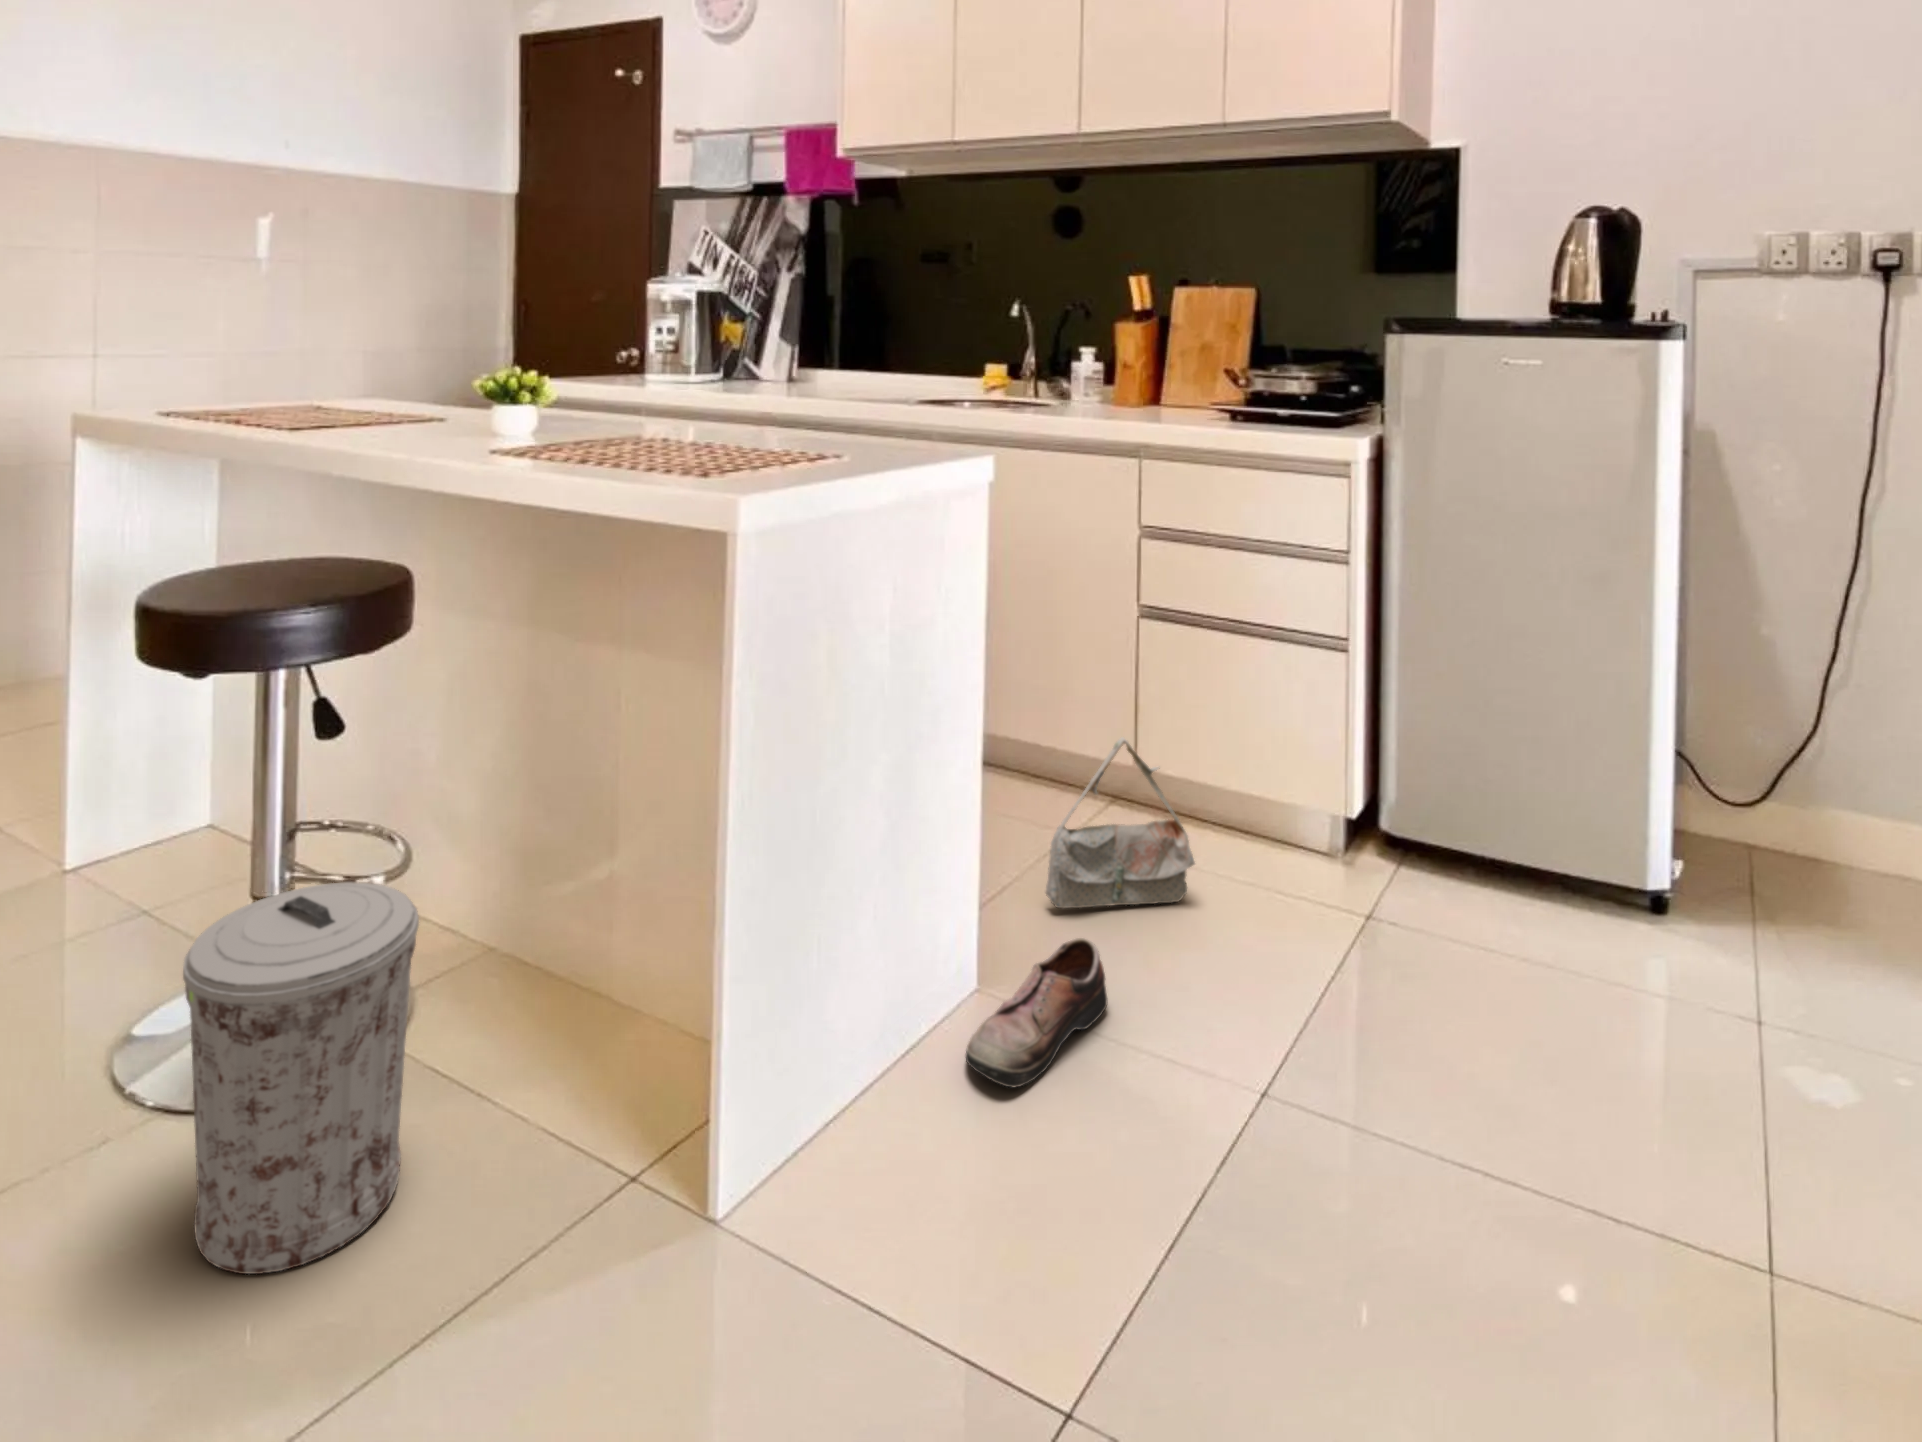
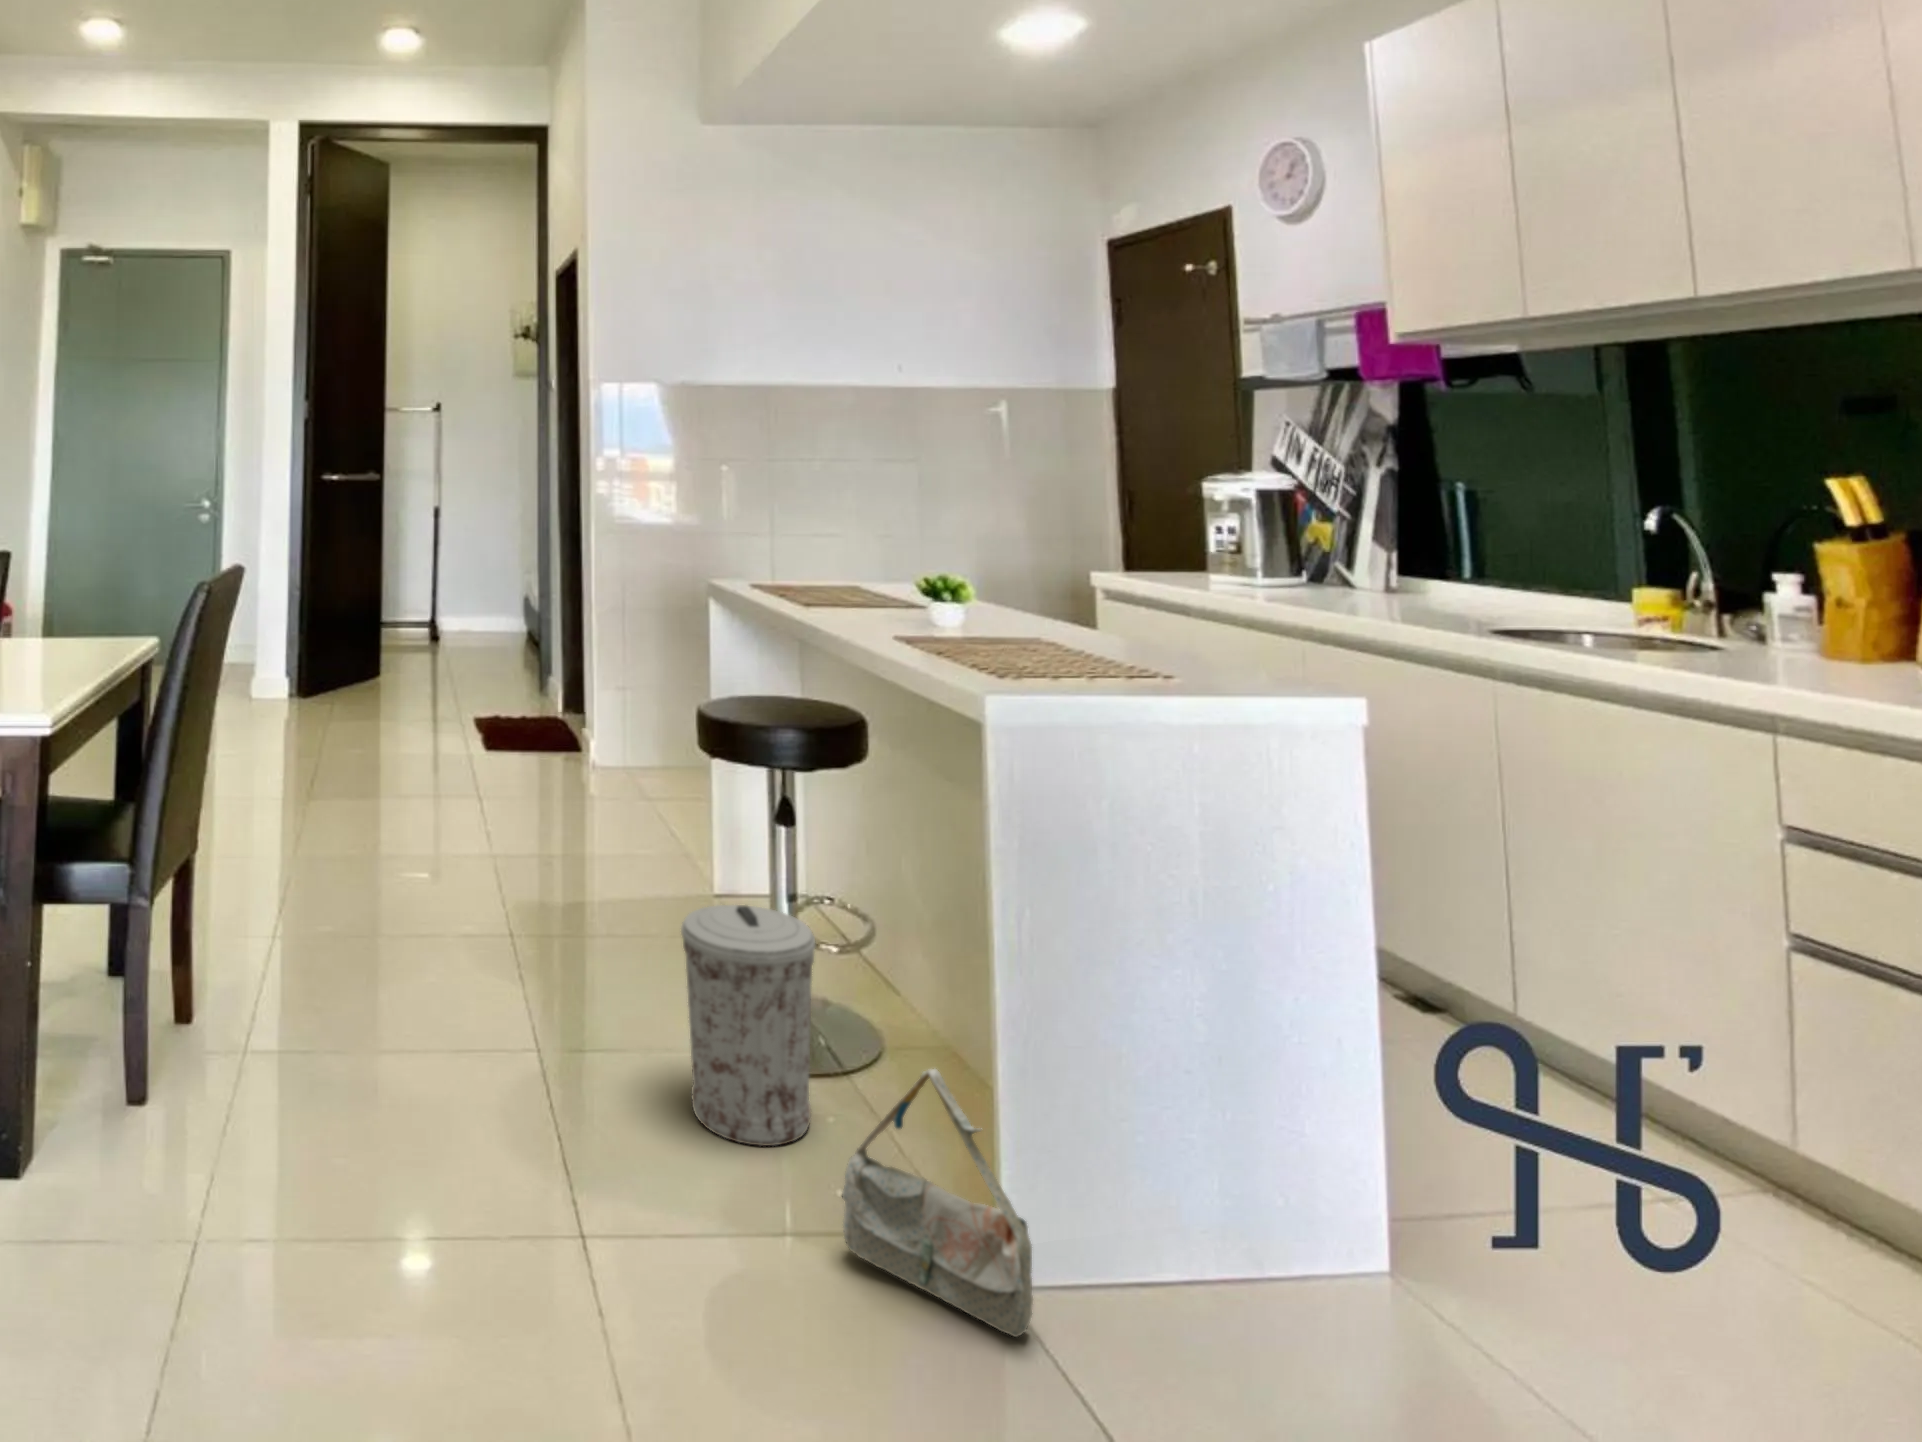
bag: present [1046,737,1195,908] -> present [842,1069,1033,1337]
shoe: present [966,938,1107,1087] -> none [1302,1253,1543,1359]

